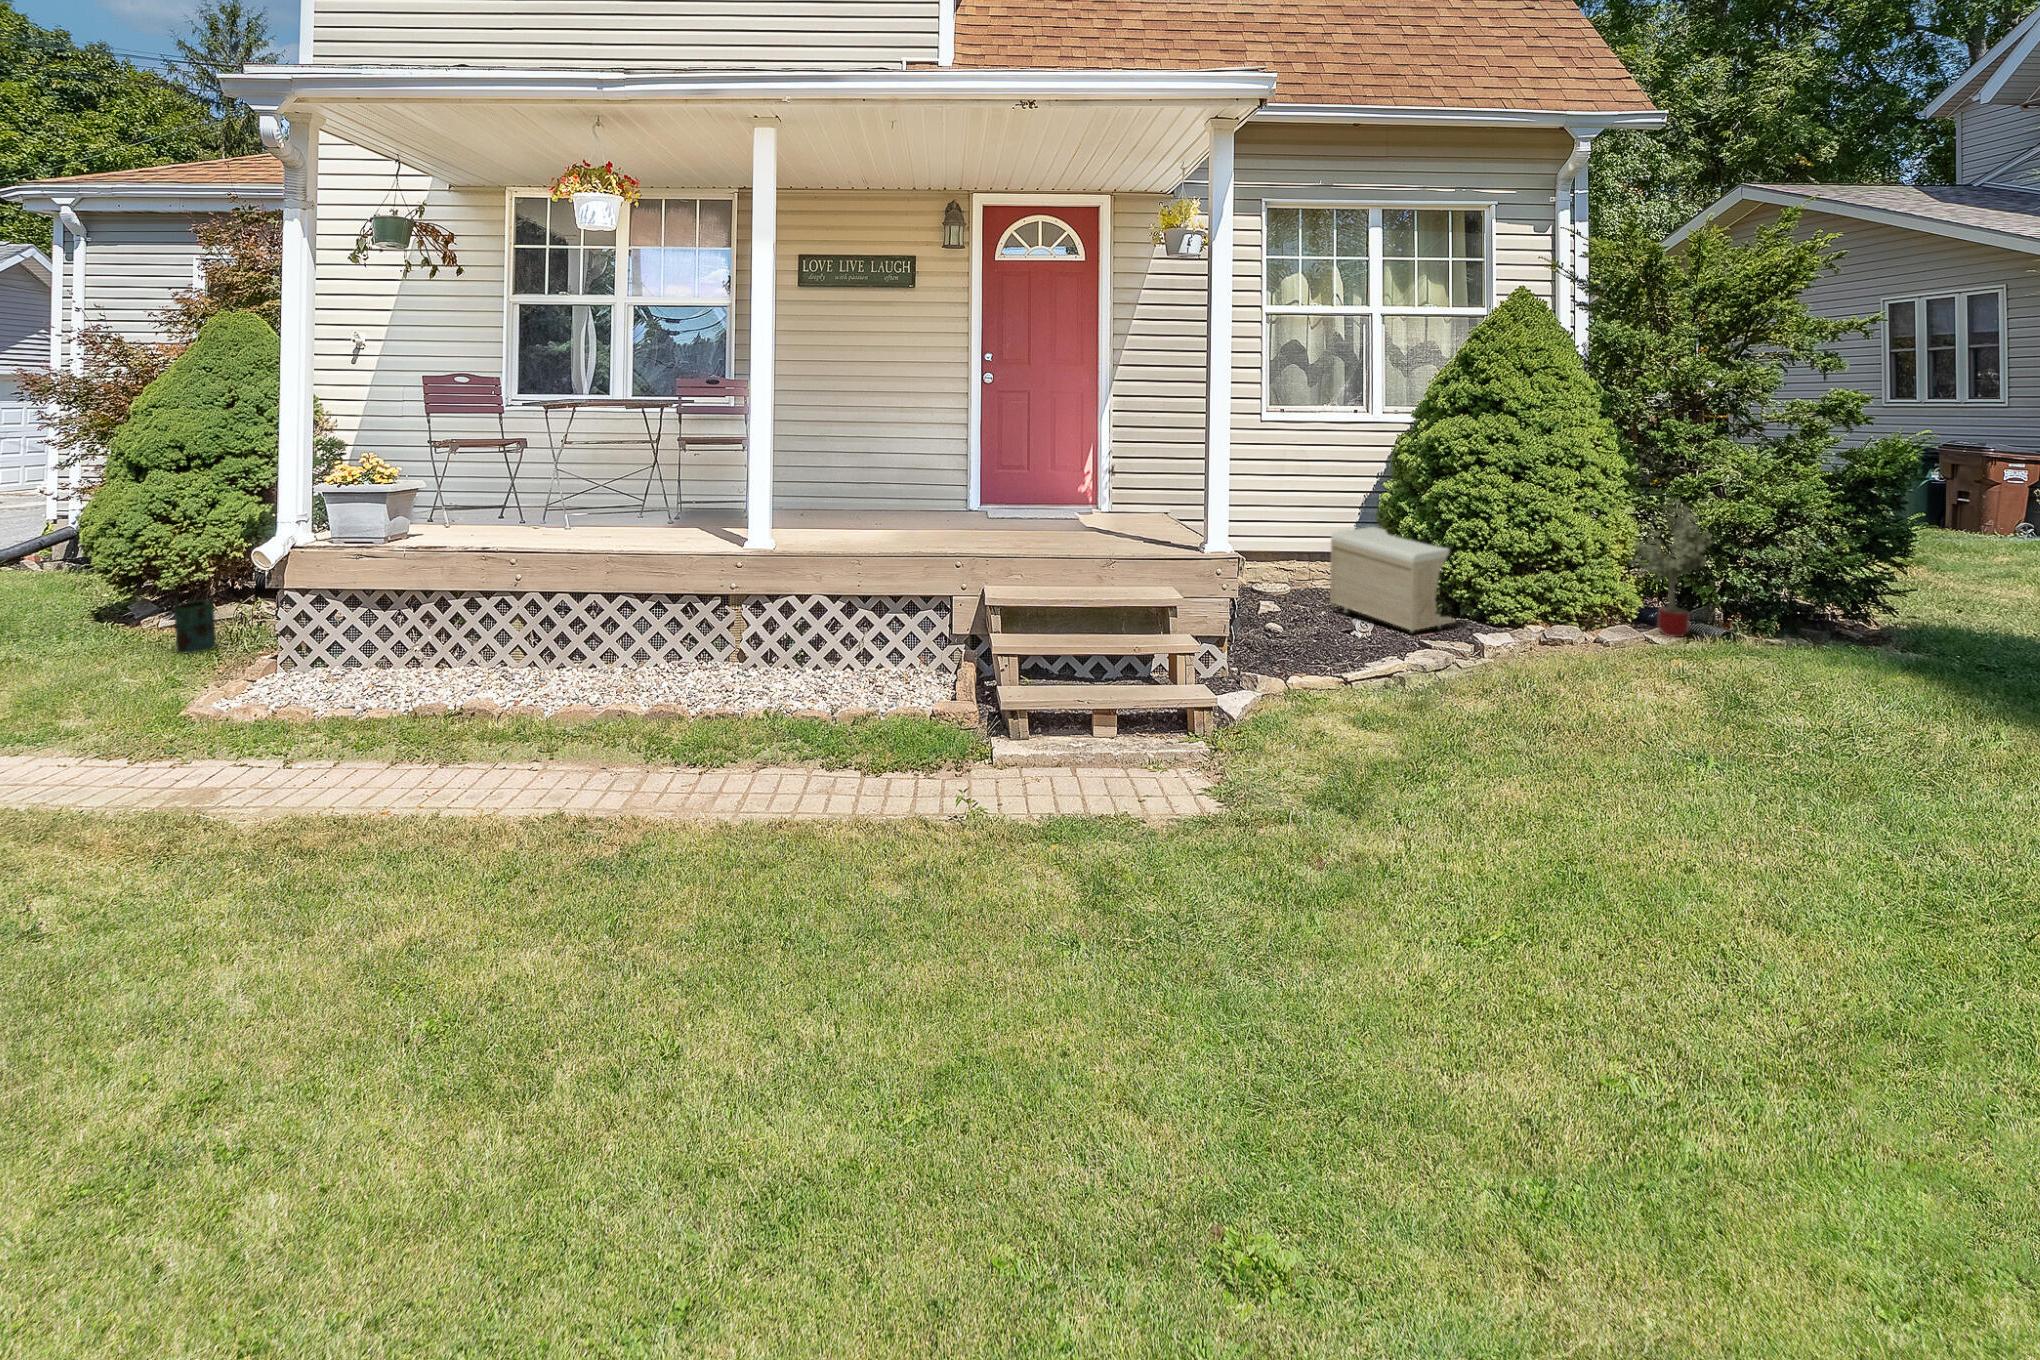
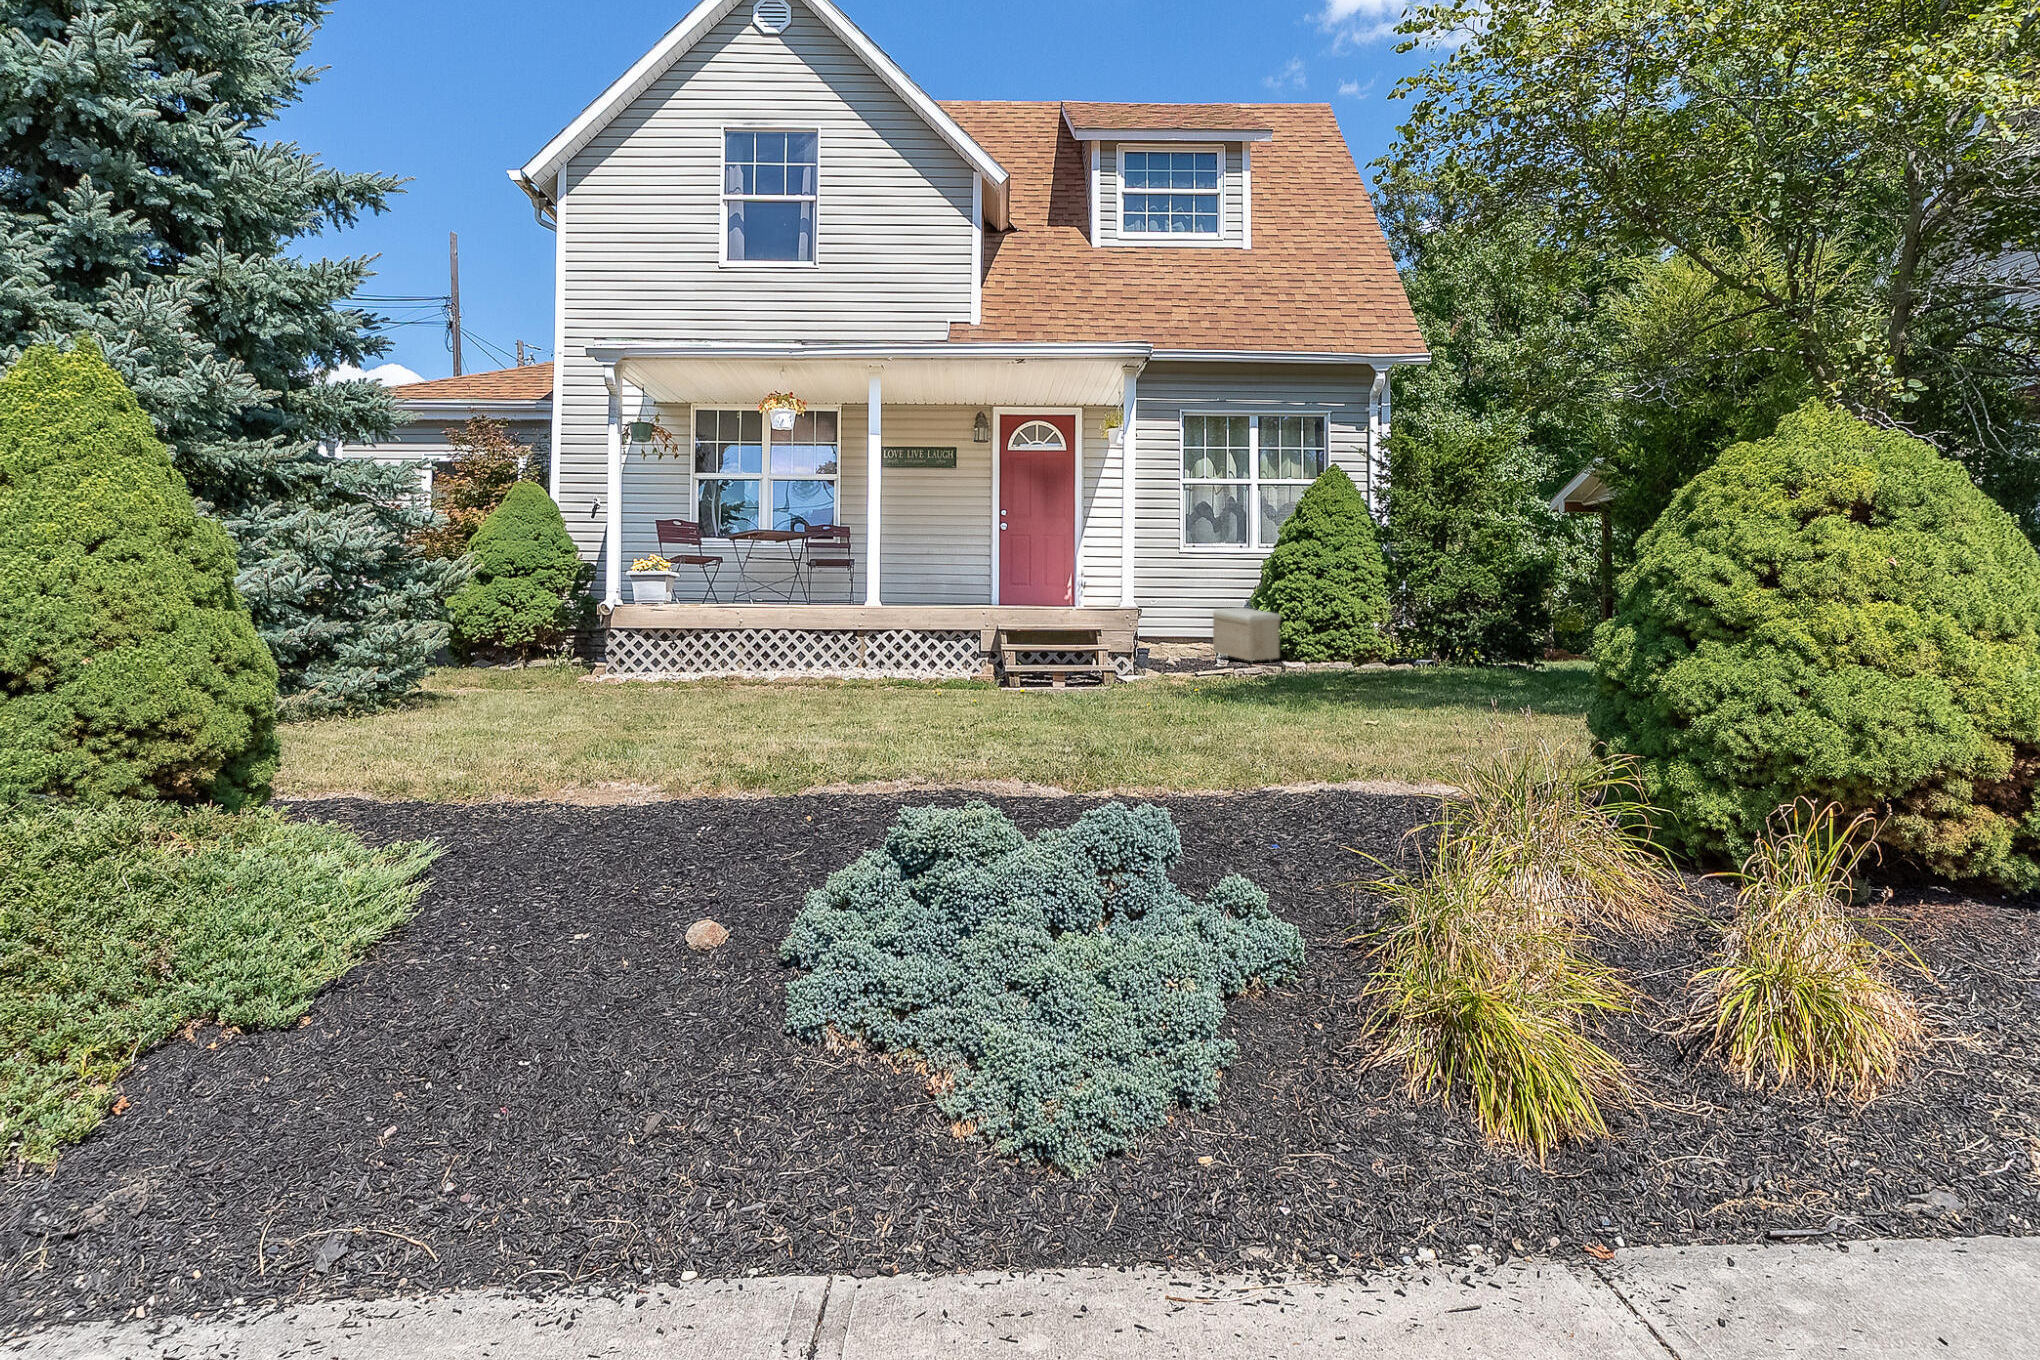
potted tree: present [1629,498,1713,637] -> none [1374,584,1425,664]
watering can: present [167,591,216,654] -> none [522,634,555,668]

